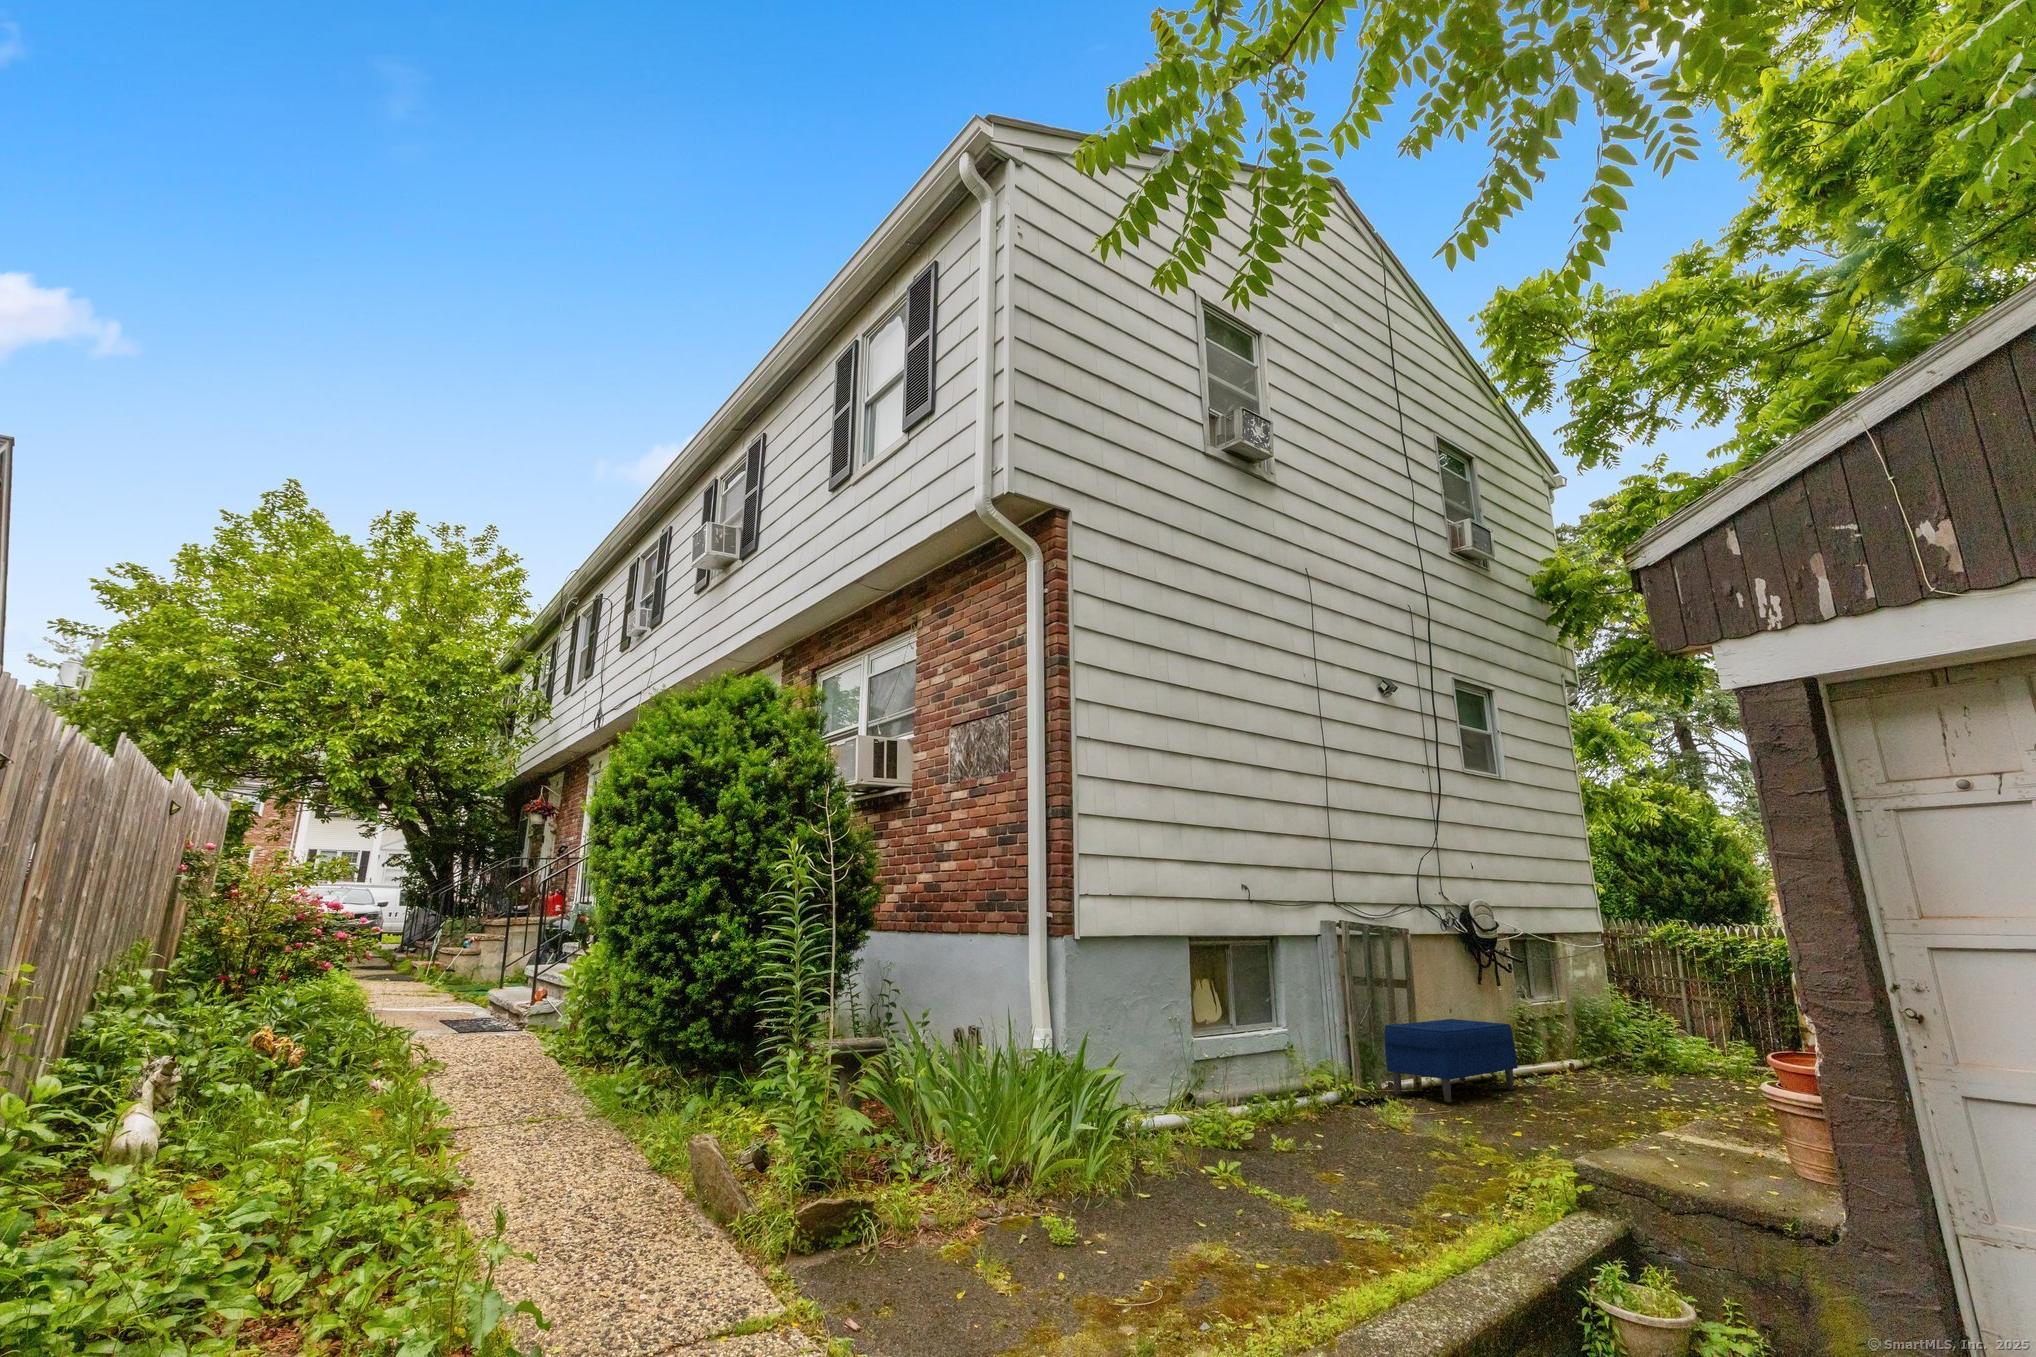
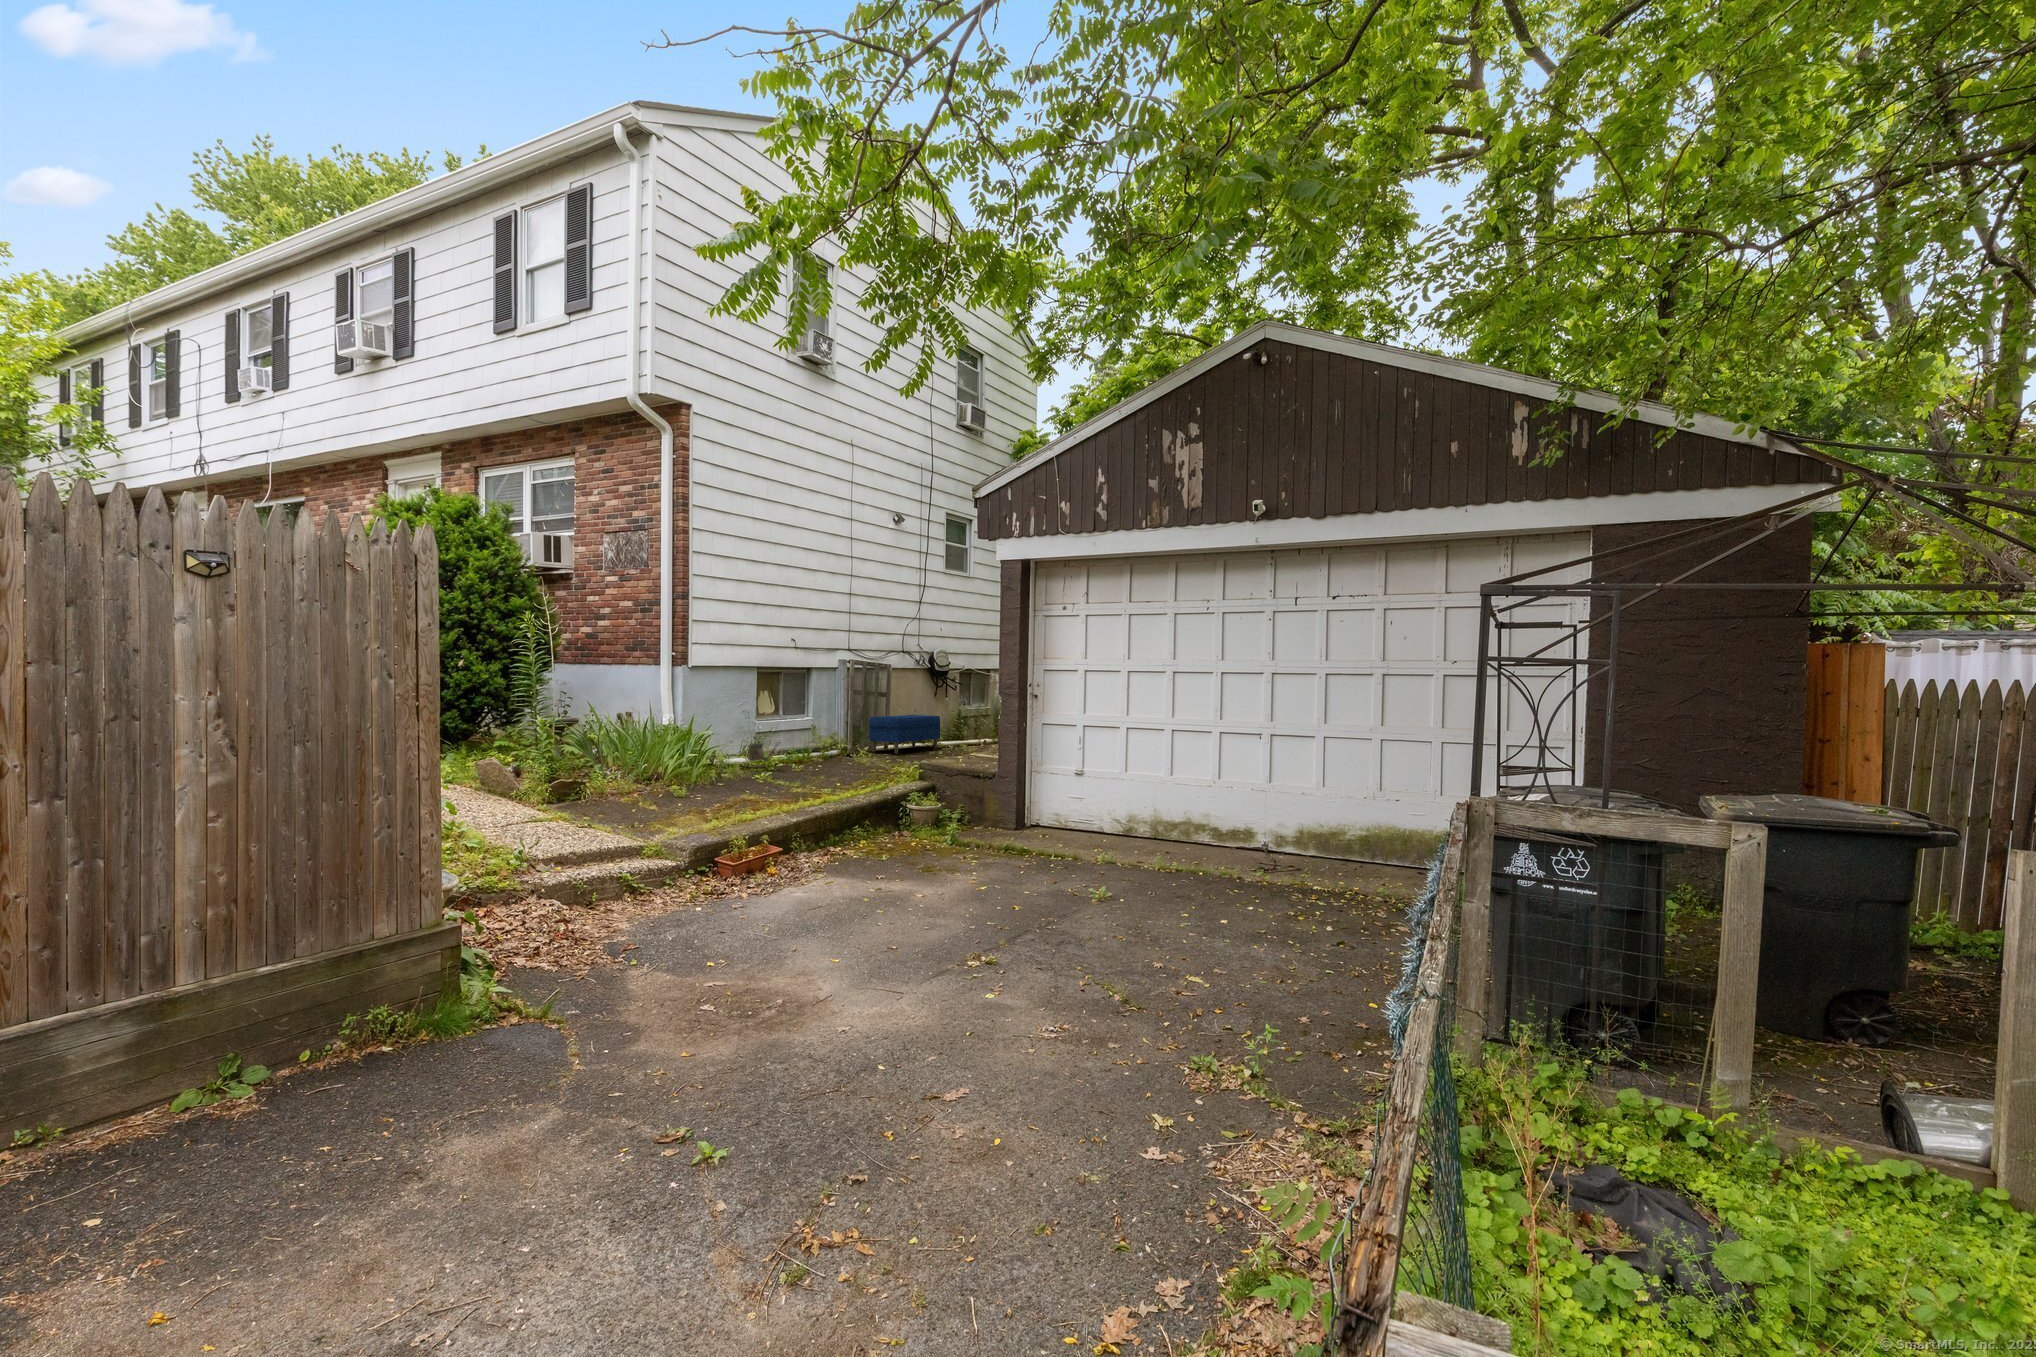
watering can: none [1173,1085,1245,1137] -> present [743,743,776,768]

